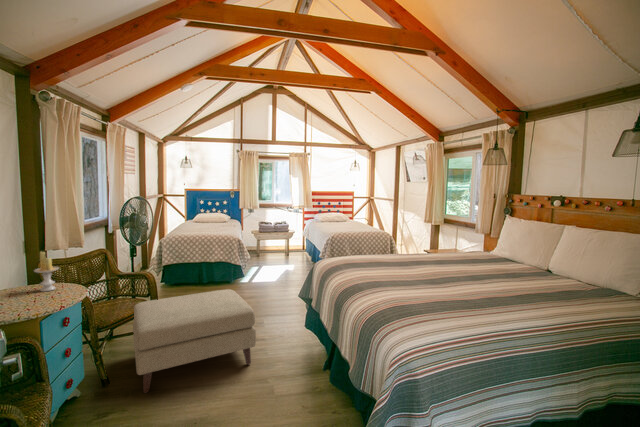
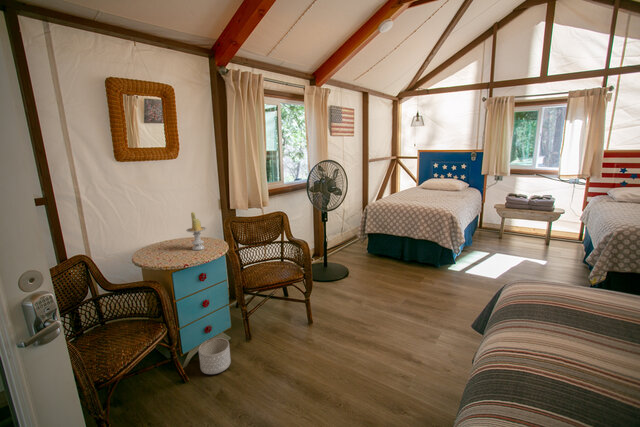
ottoman: present [133,289,256,393] -> none [246,277,395,405]
planter: none [68,374,105,411] -> present [199,338,231,374]

